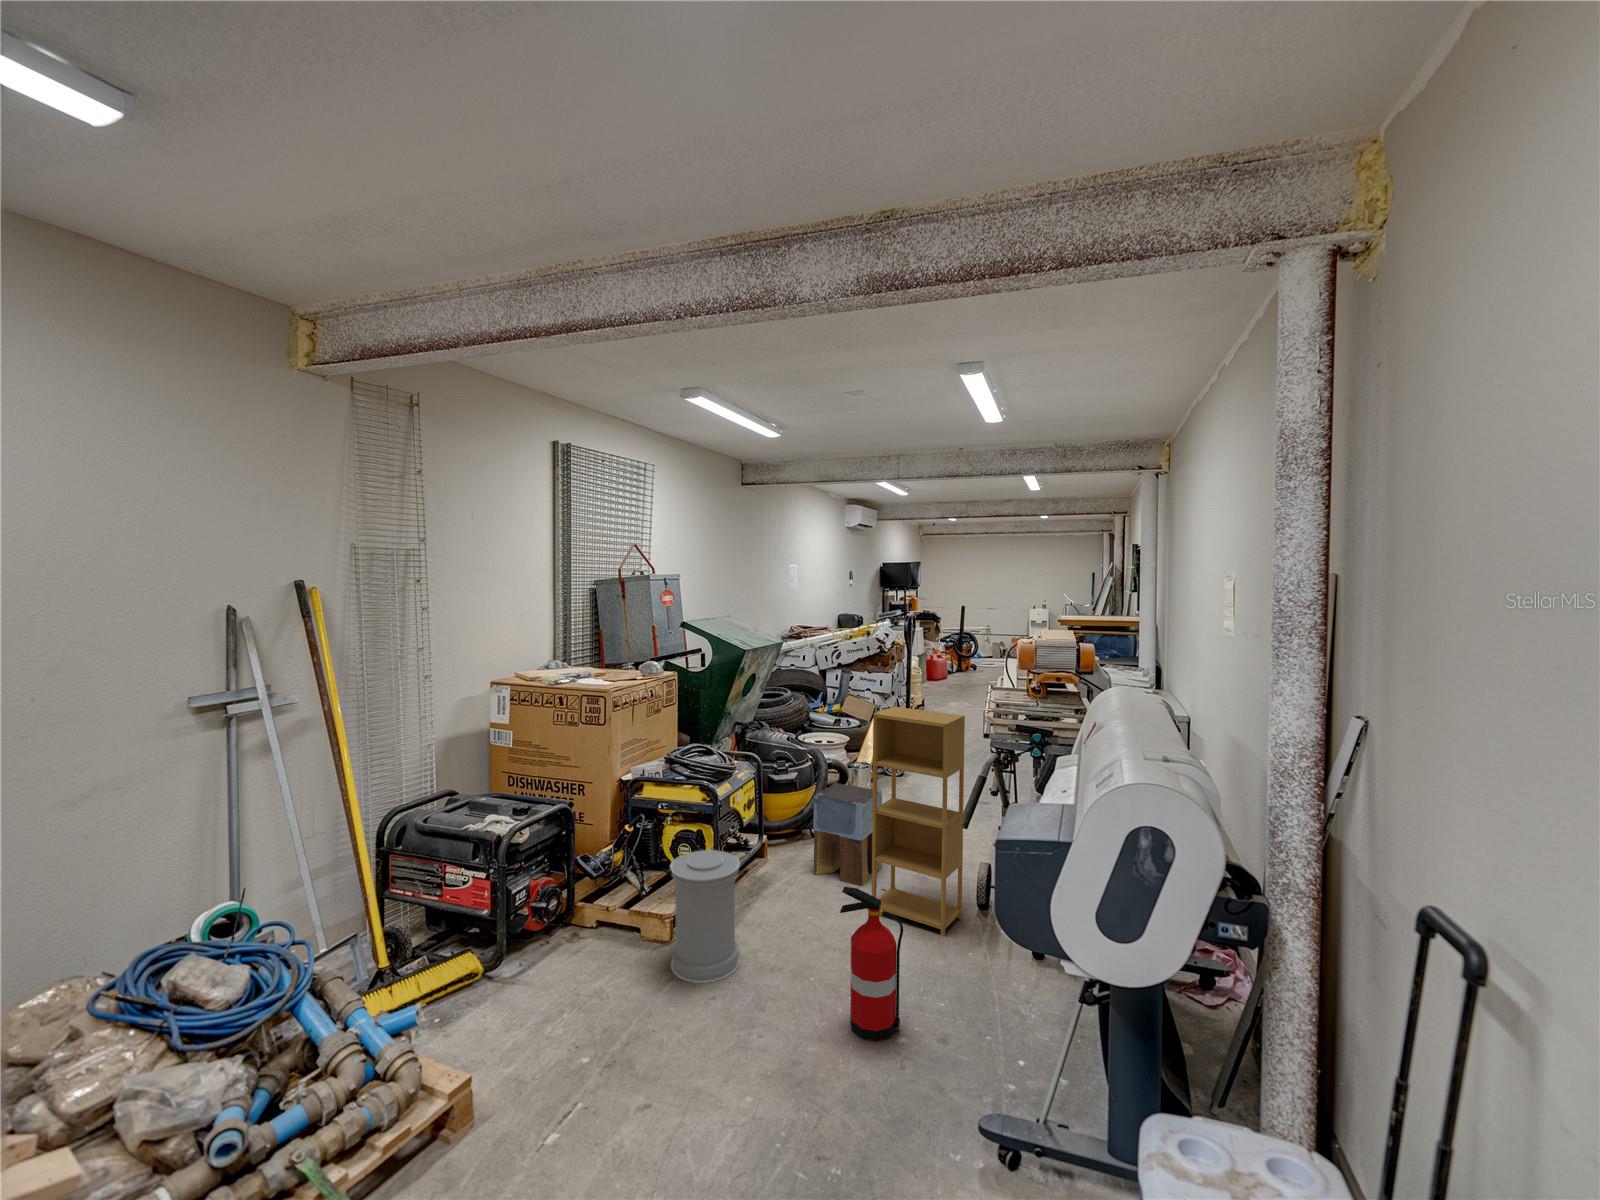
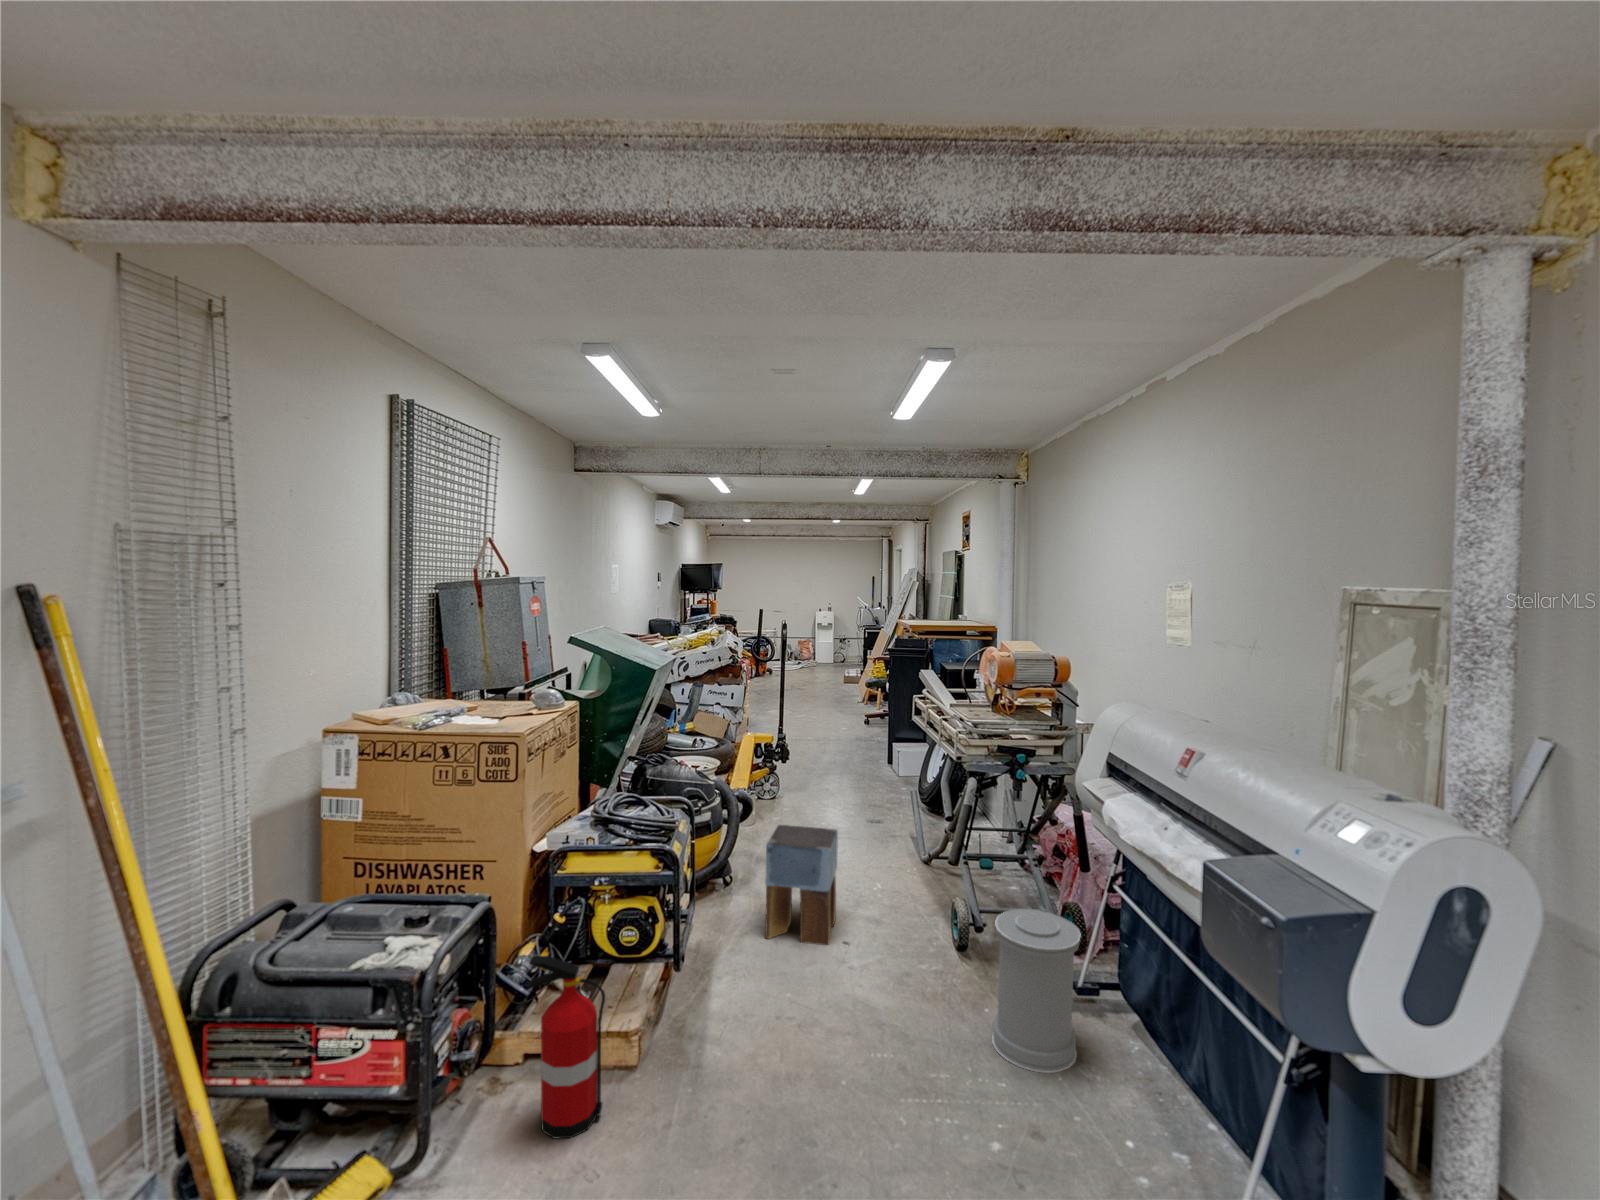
shelving unit: present [872,707,965,936] -> none [860,732,962,994]
trash can: present [670,850,740,983] -> present [992,909,1081,1073]
fire extinguisher: present [840,887,903,1041] -> present [527,956,605,1139]

